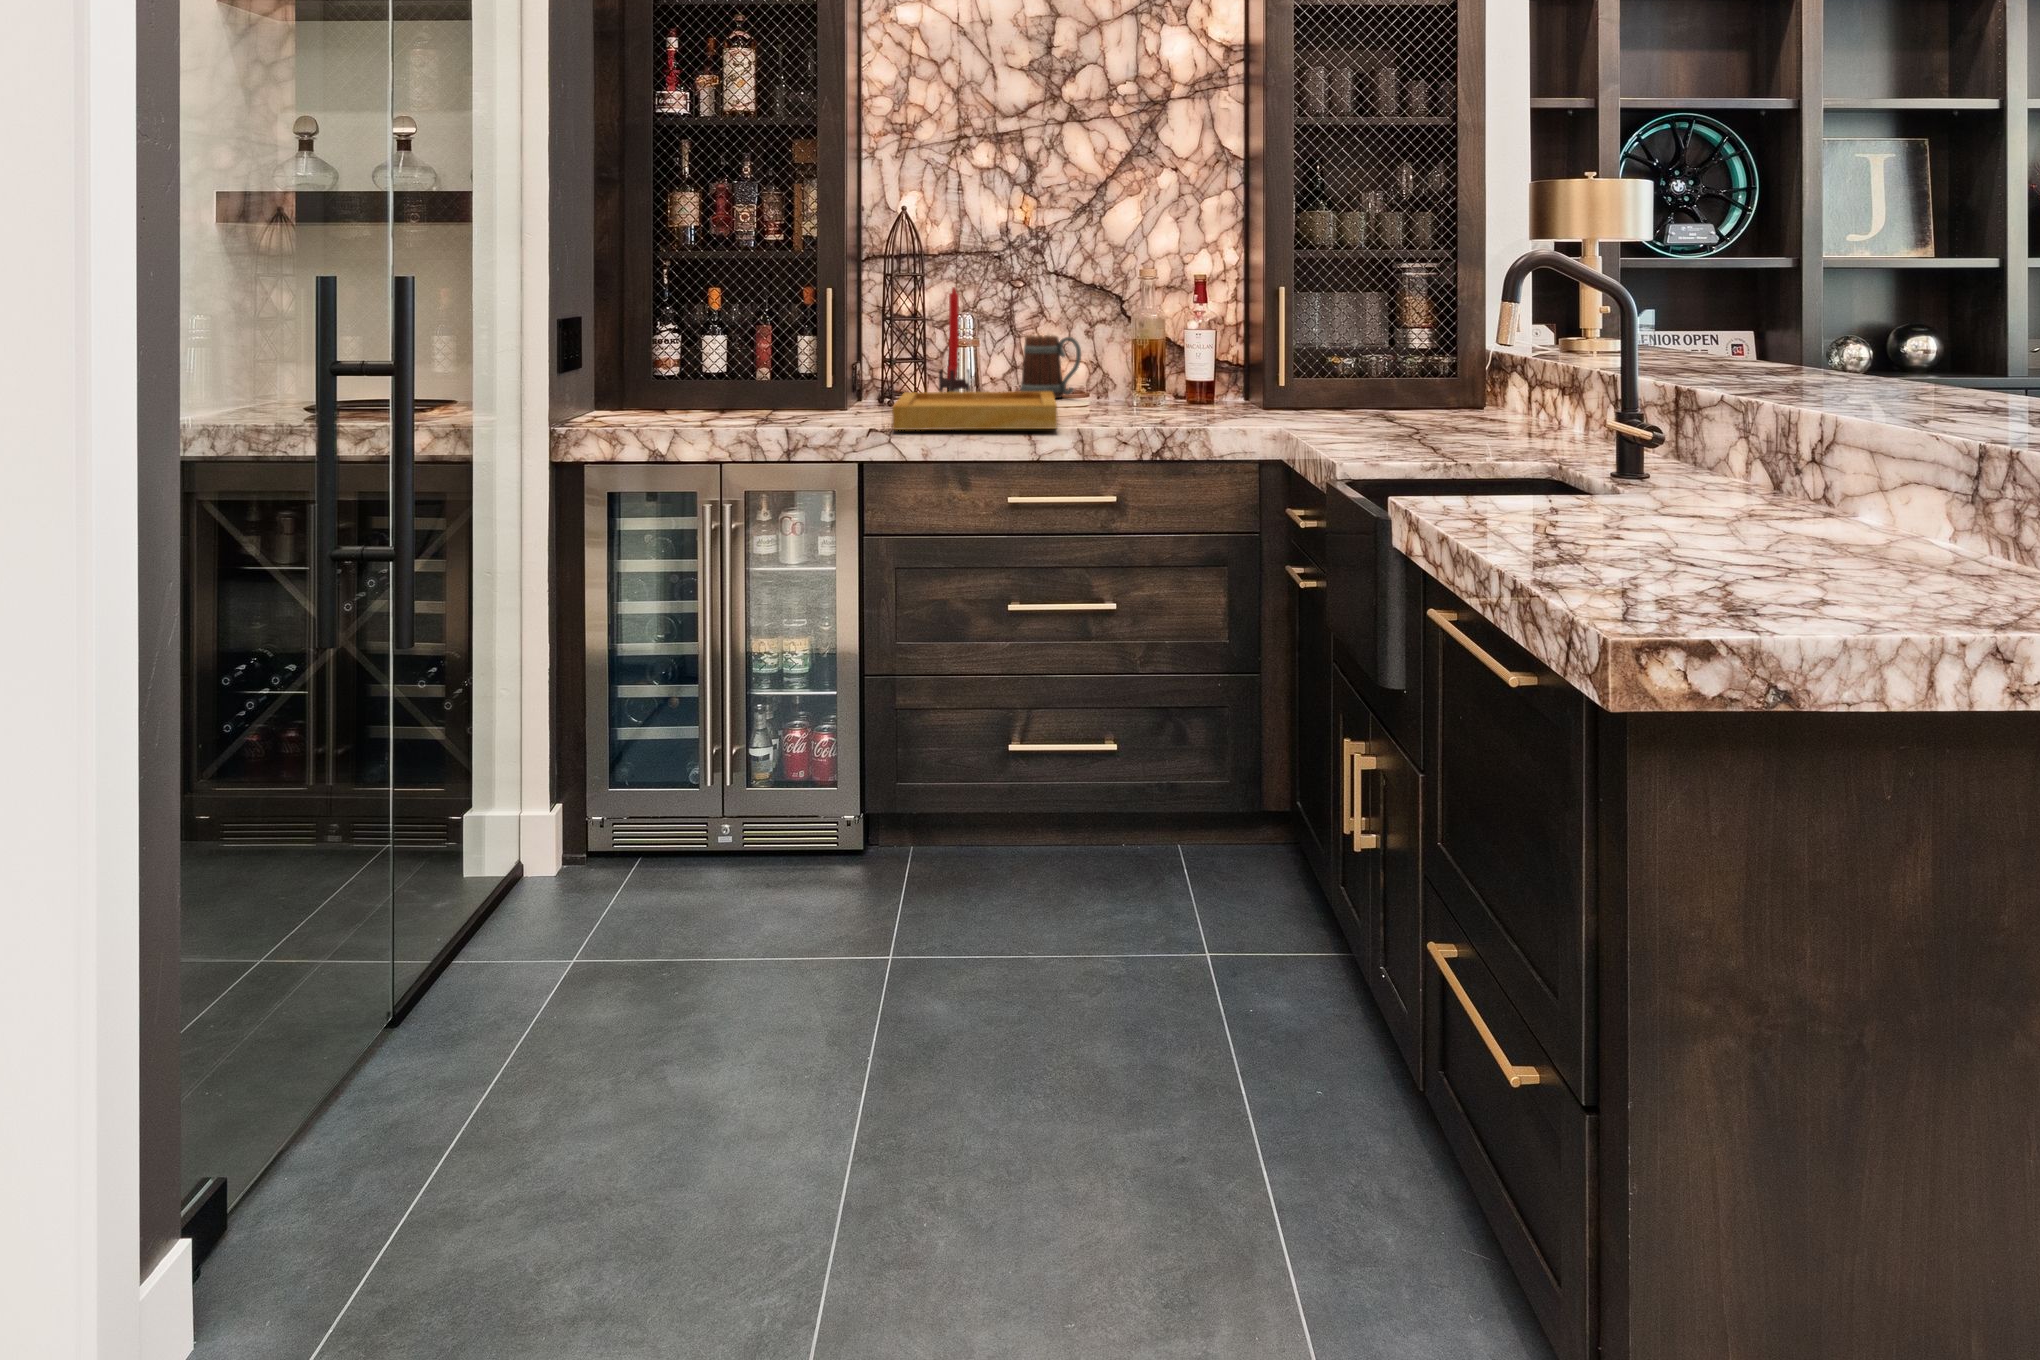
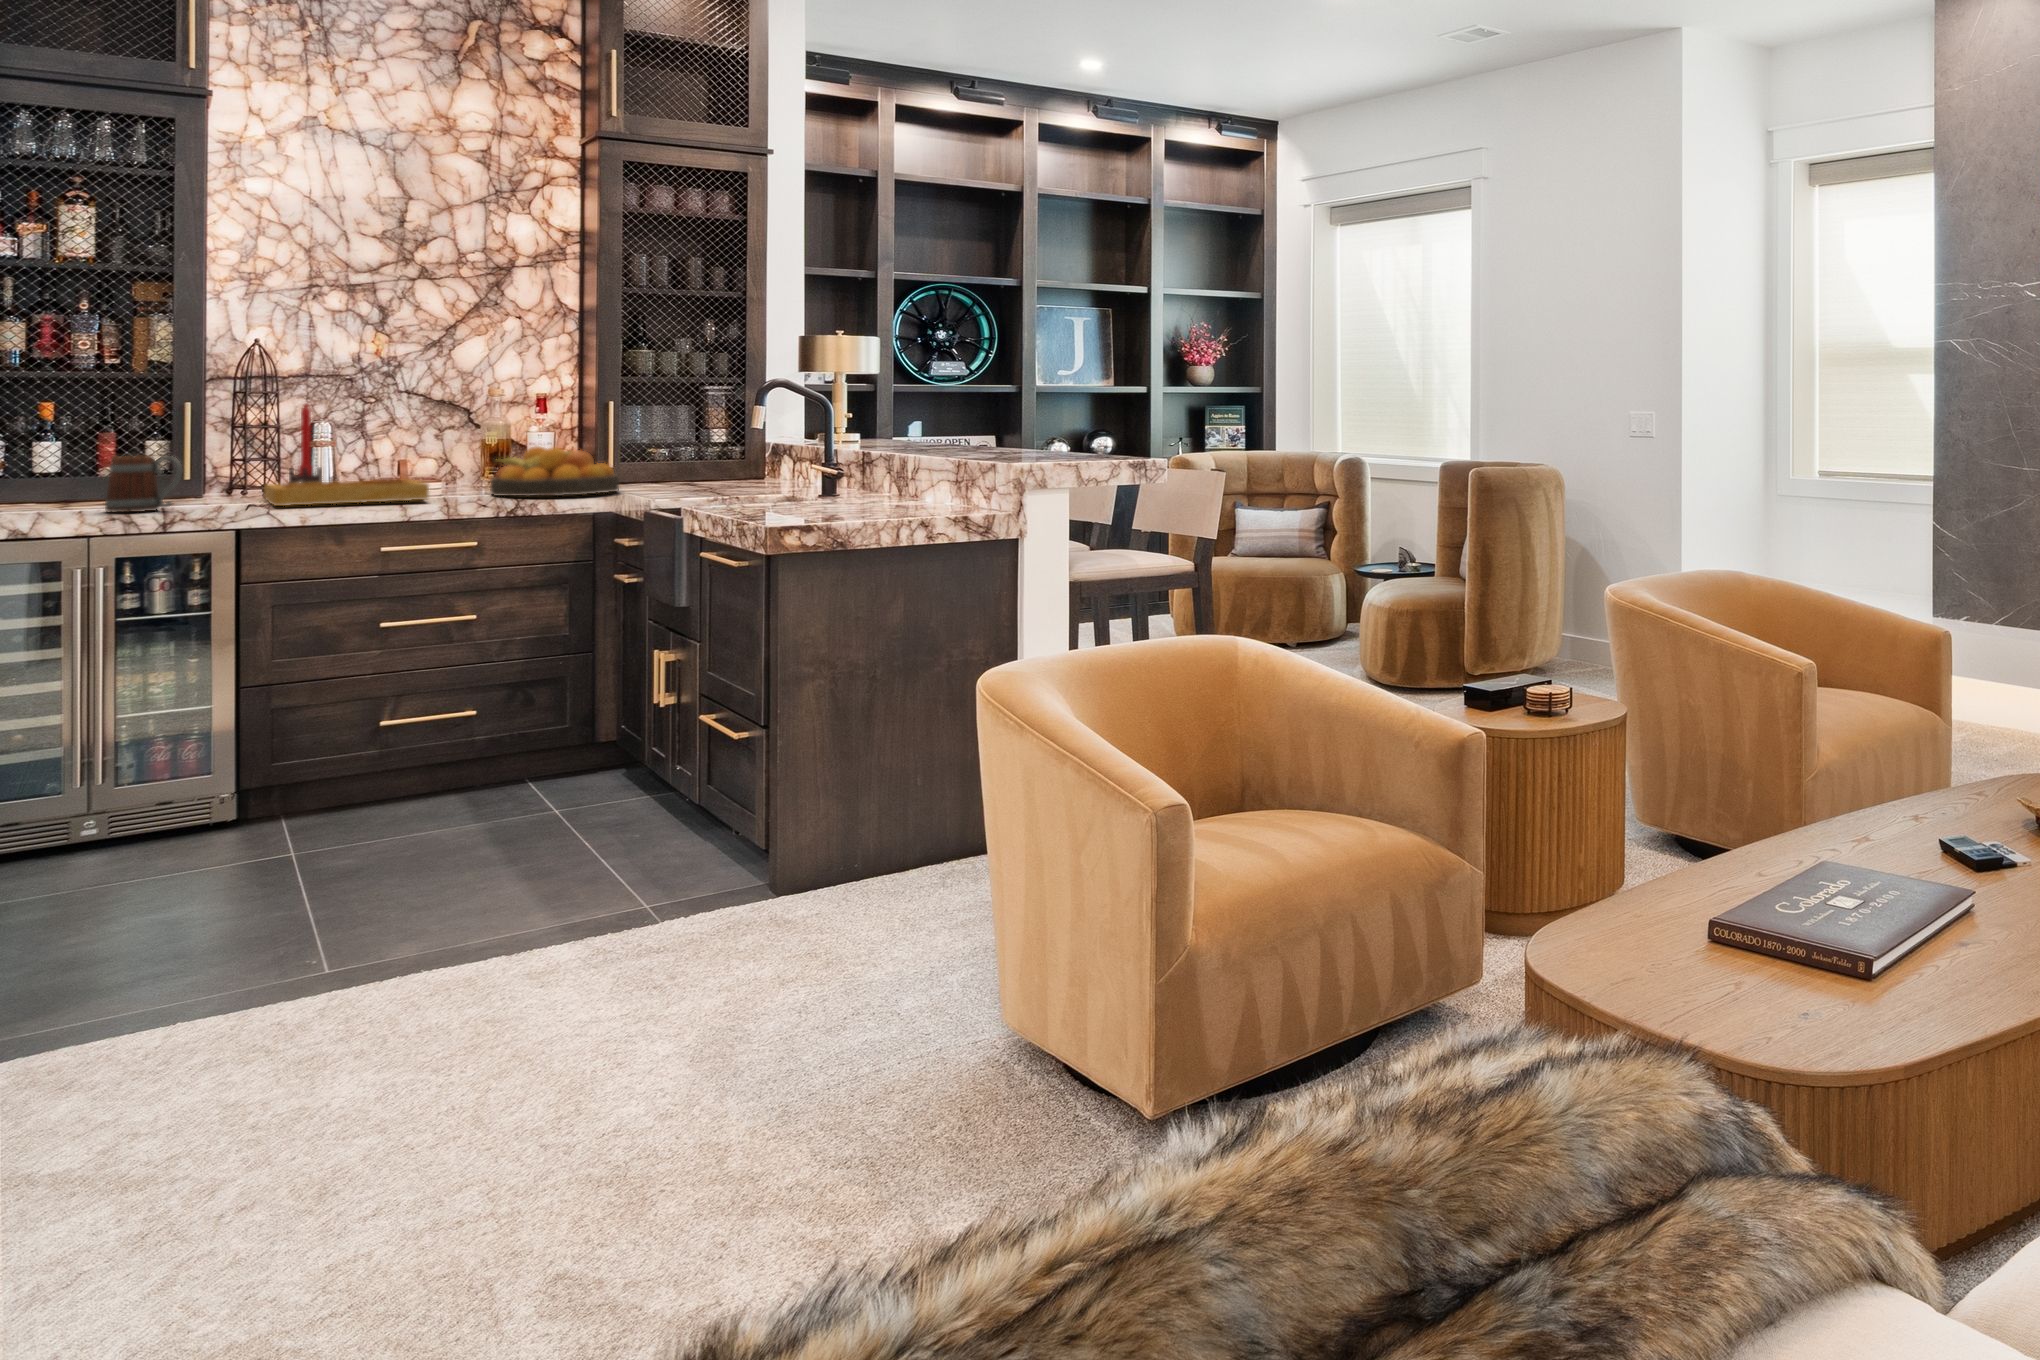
beer mug: present [1020,335,1081,398] -> present [105,455,182,513]
fruit bowl: none [1135,351,1290,430] -> present [490,446,619,496]

